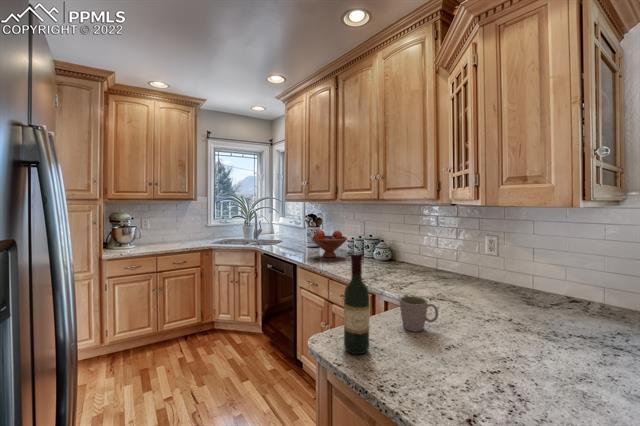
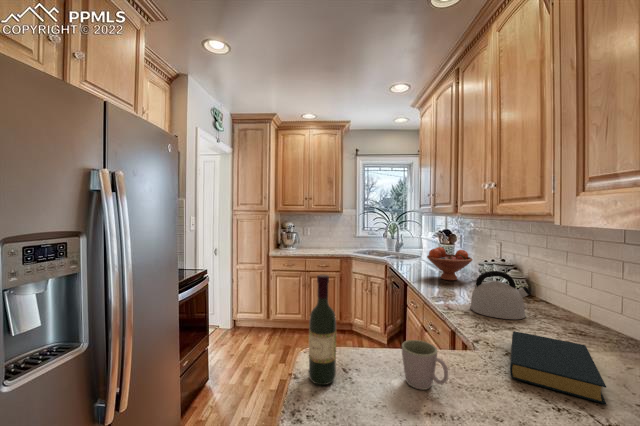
kettle: none [370,243,408,277] -> present [470,271,531,319]
hardback book: none [421,280,493,308] -> present [510,331,606,404]

